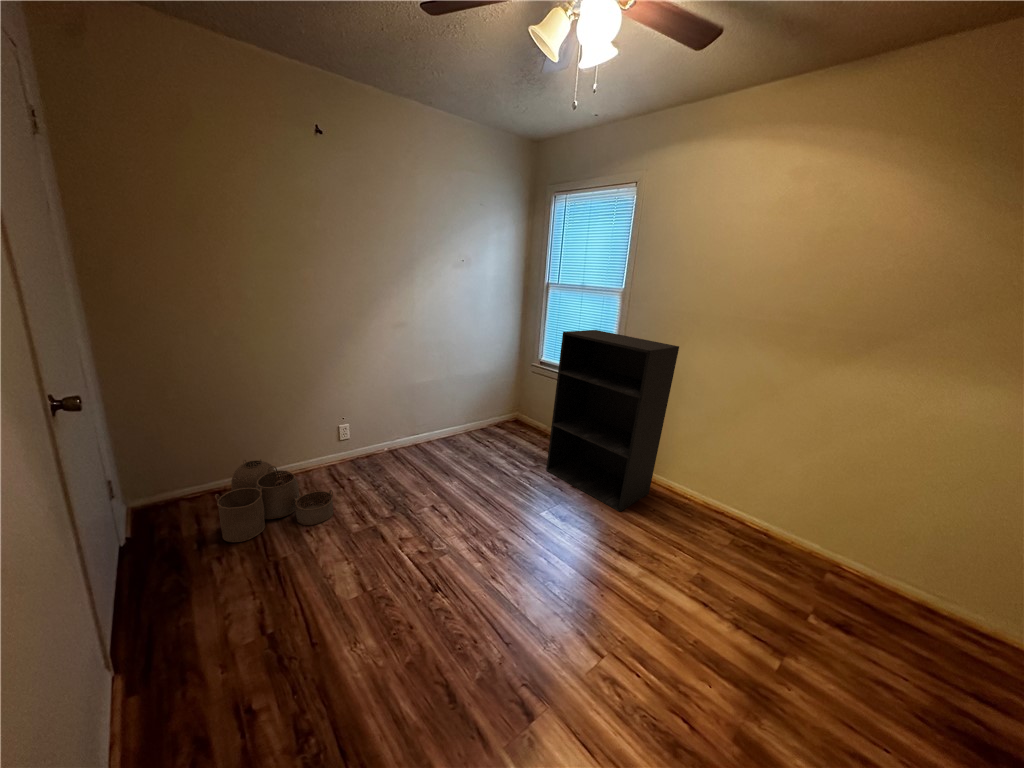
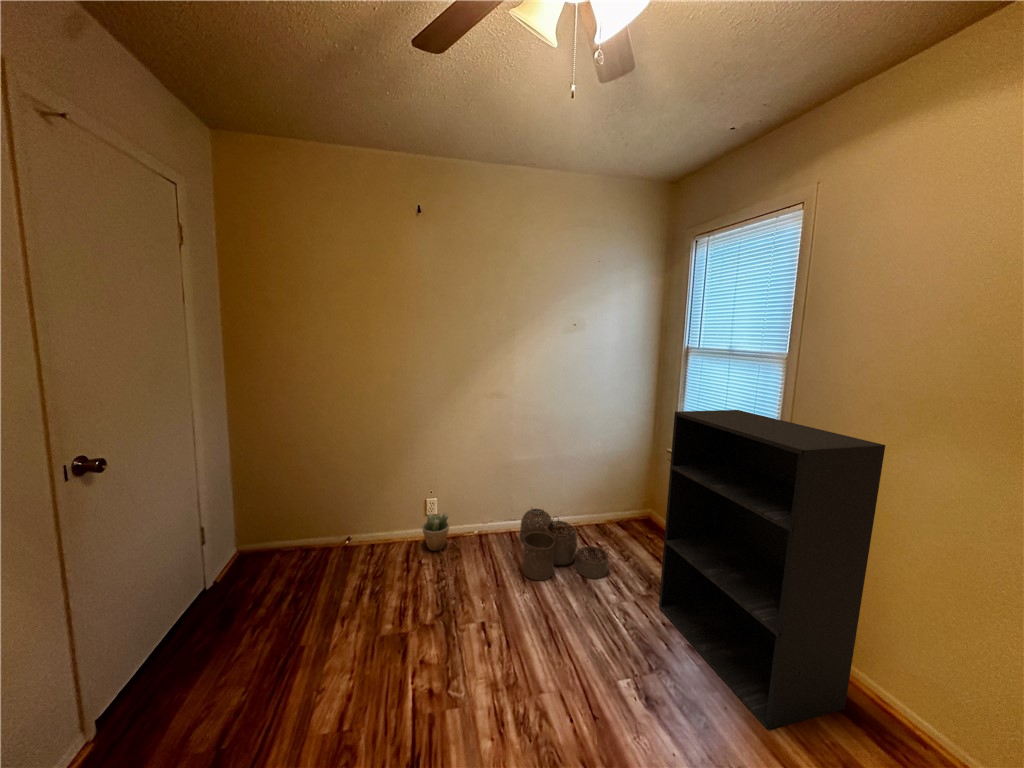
potted plant: none [340,434,367,470] -> present [422,513,449,551]
woven basket: present [215,460,333,542] -> present [520,509,609,580]

